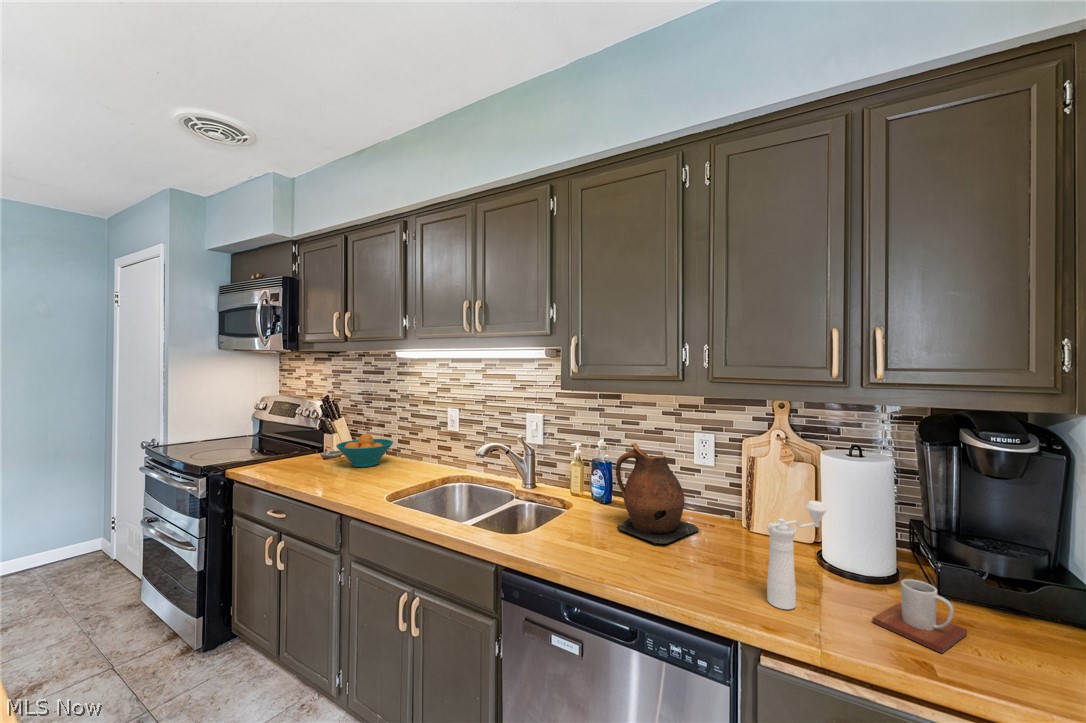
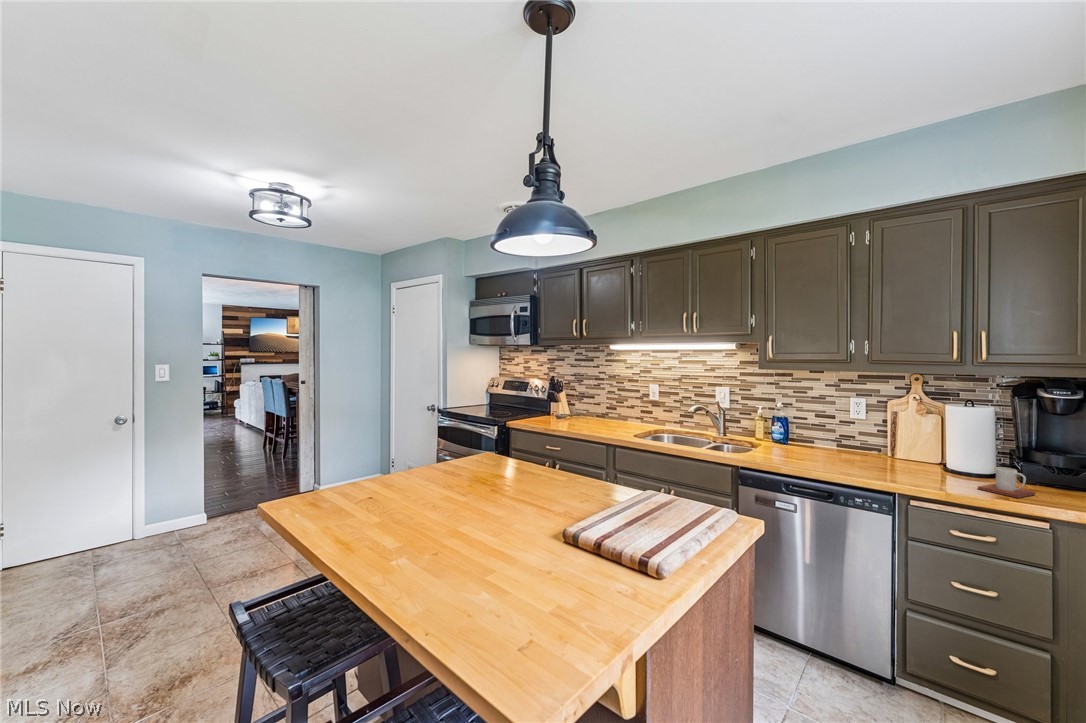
fruit bowl: present [336,434,393,467] -> none [572,401,609,423]
ceramic pitcher: present [616,443,699,544] -> none [798,402,857,461]
pepper mill: present [767,501,827,610] -> none [912,428,951,483]

